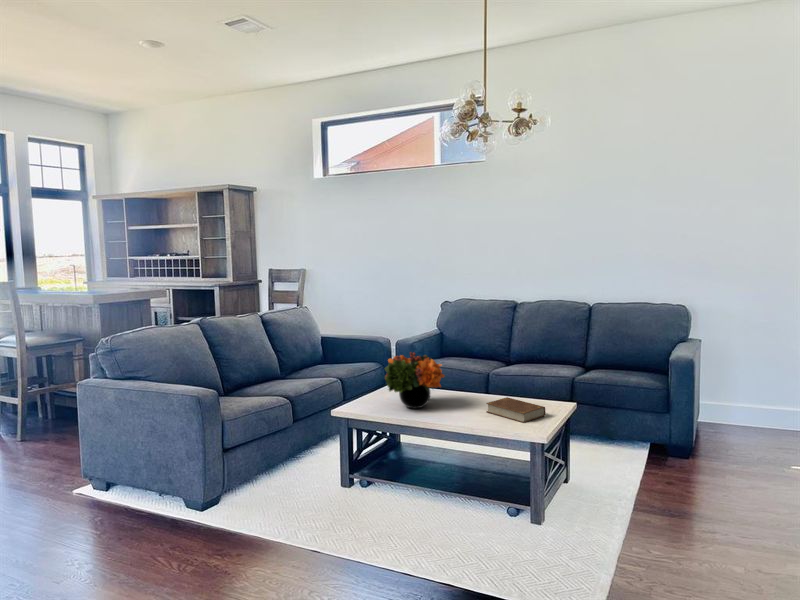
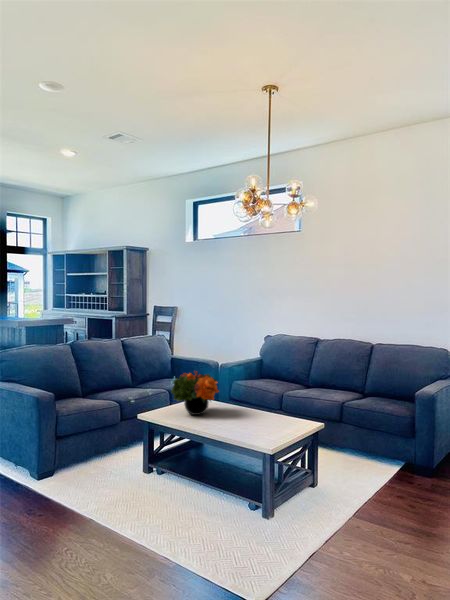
book: present [486,397,545,423] -> none [245,413,289,434]

